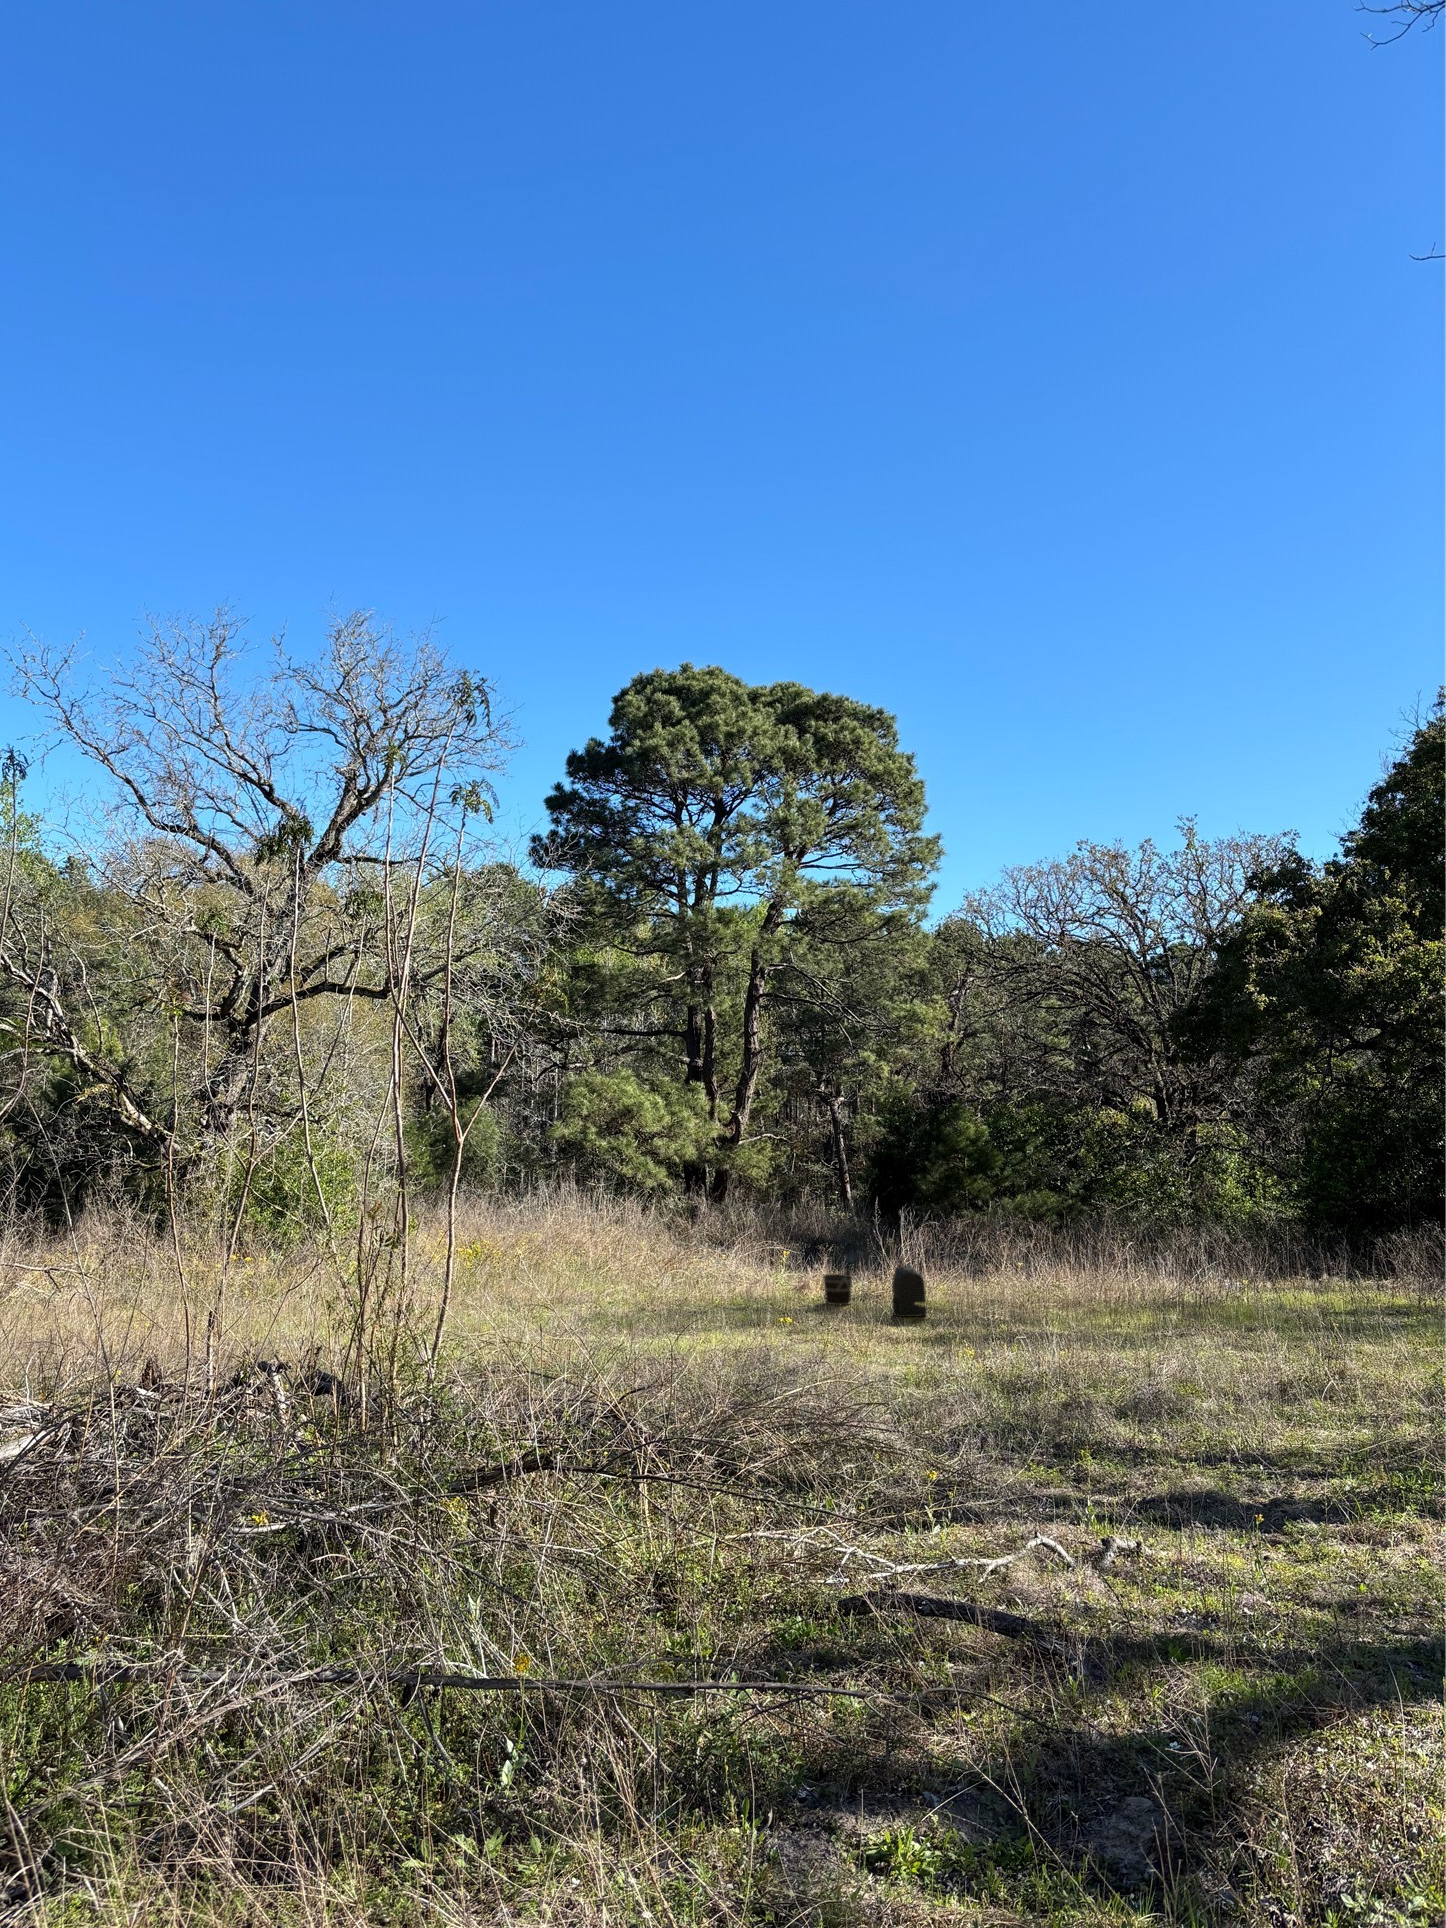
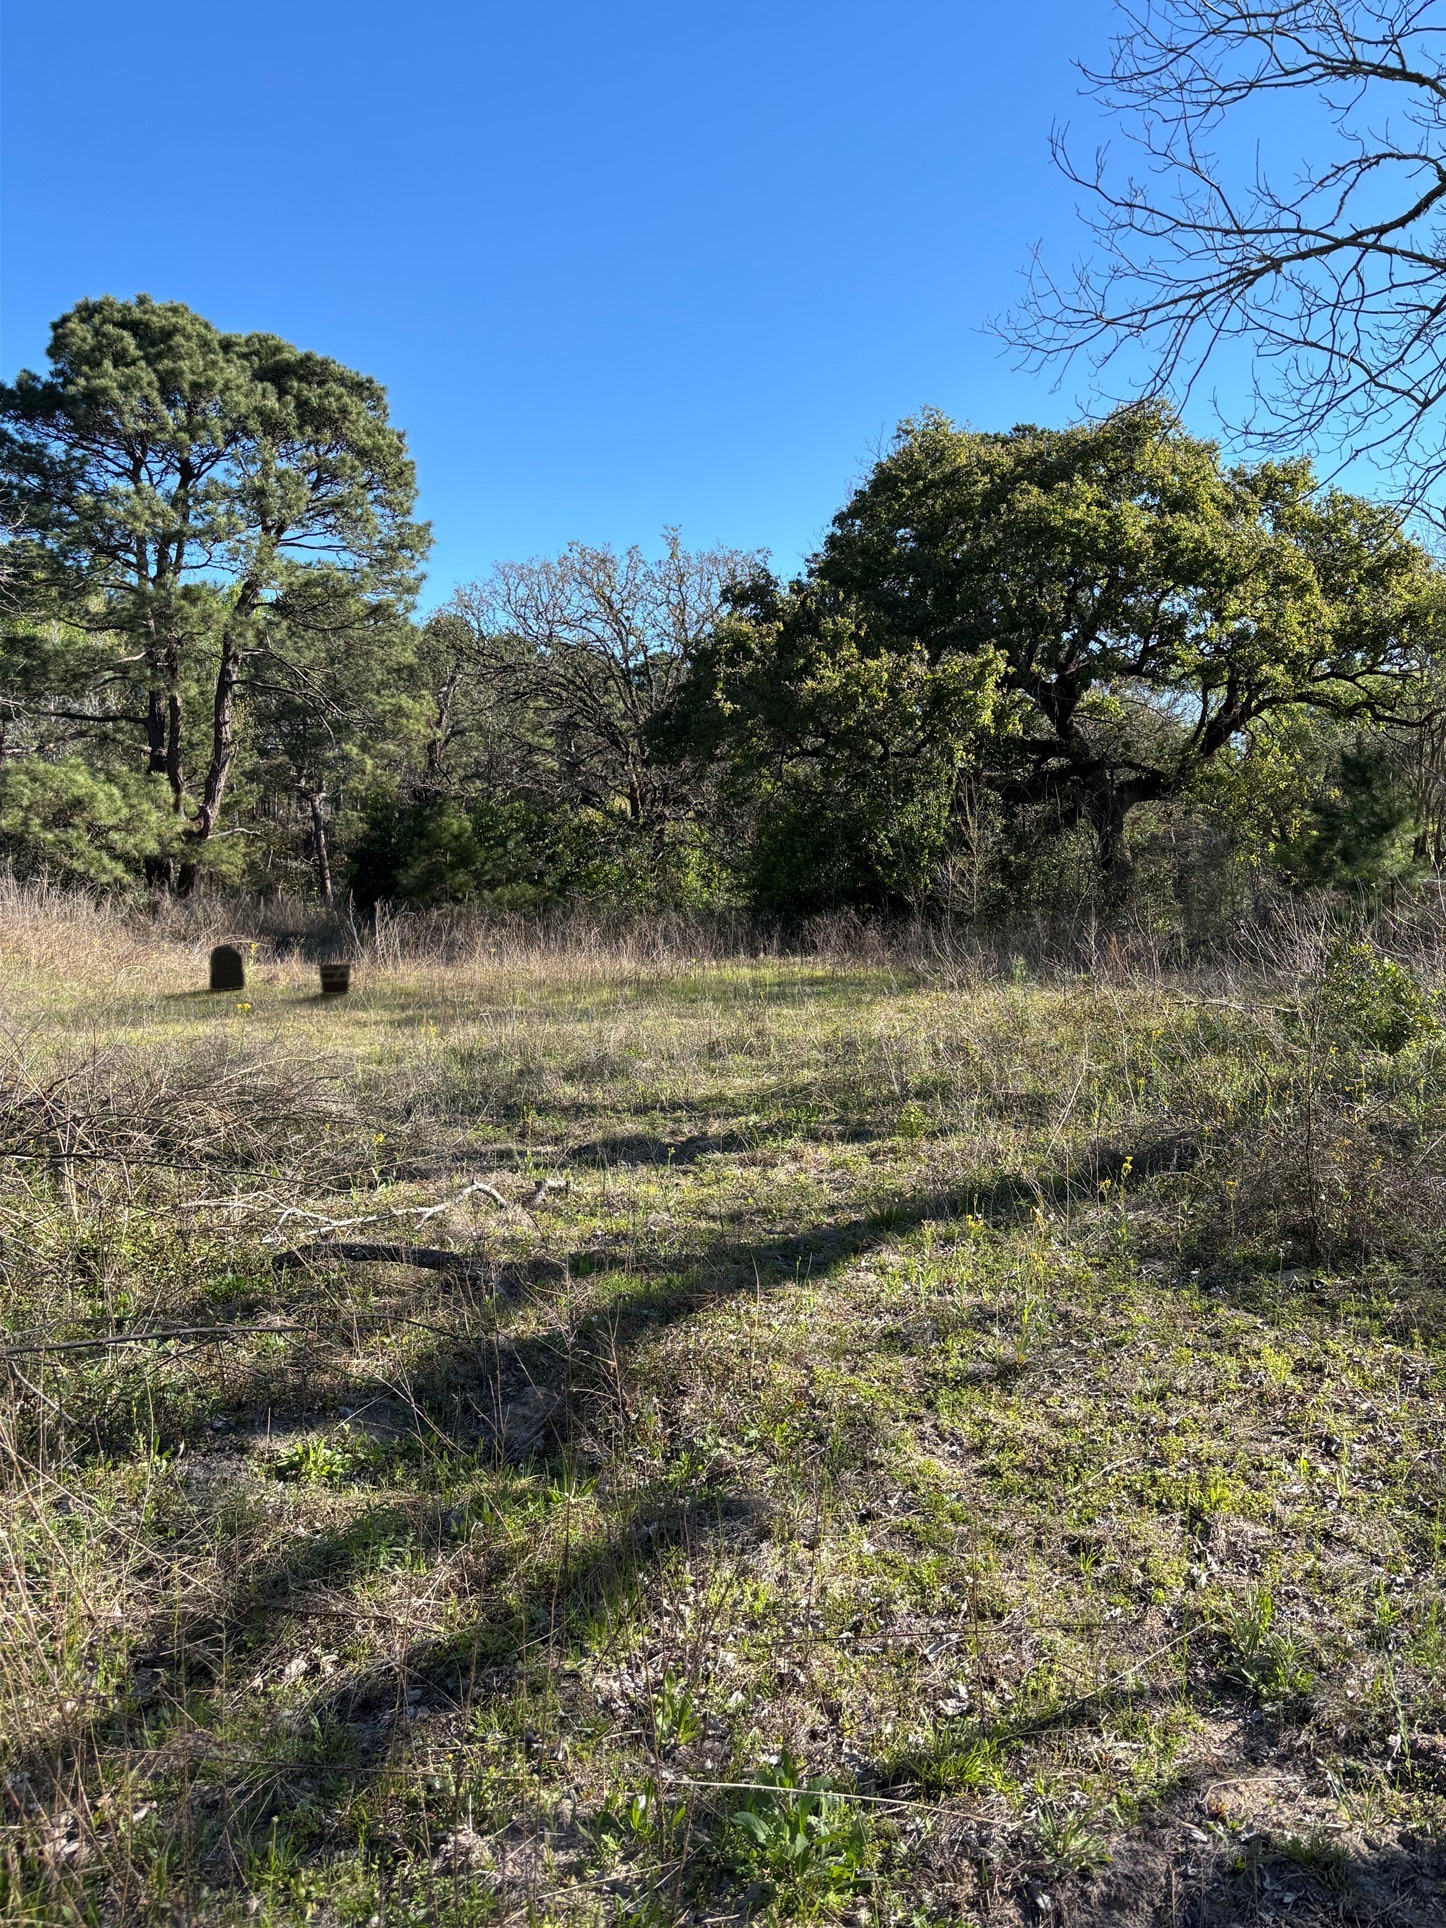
backpack: present [892,1265,927,1317] -> present [209,944,245,991]

